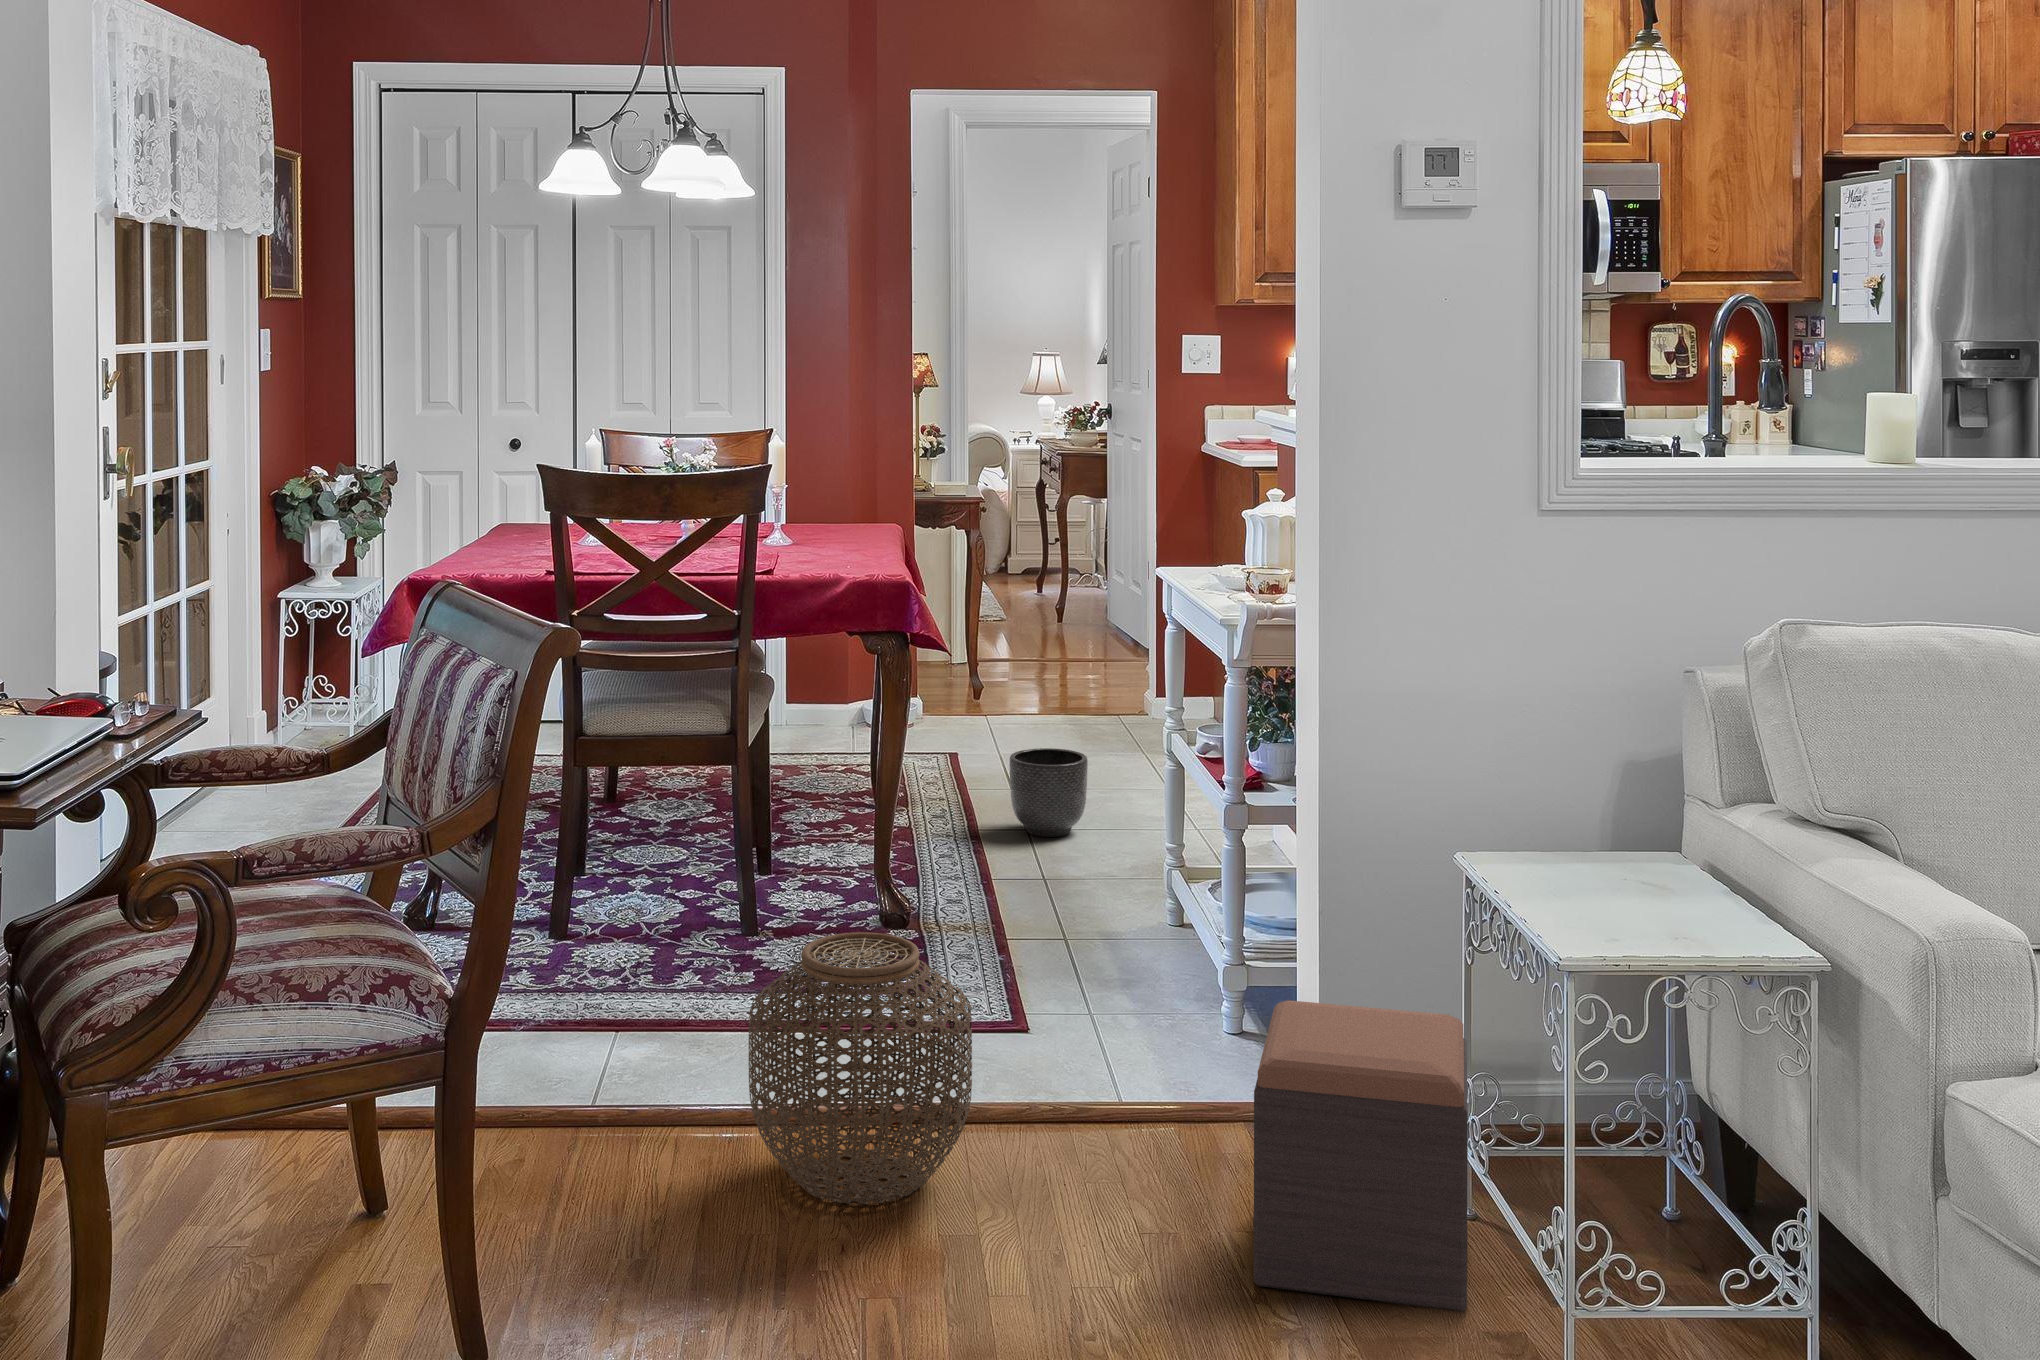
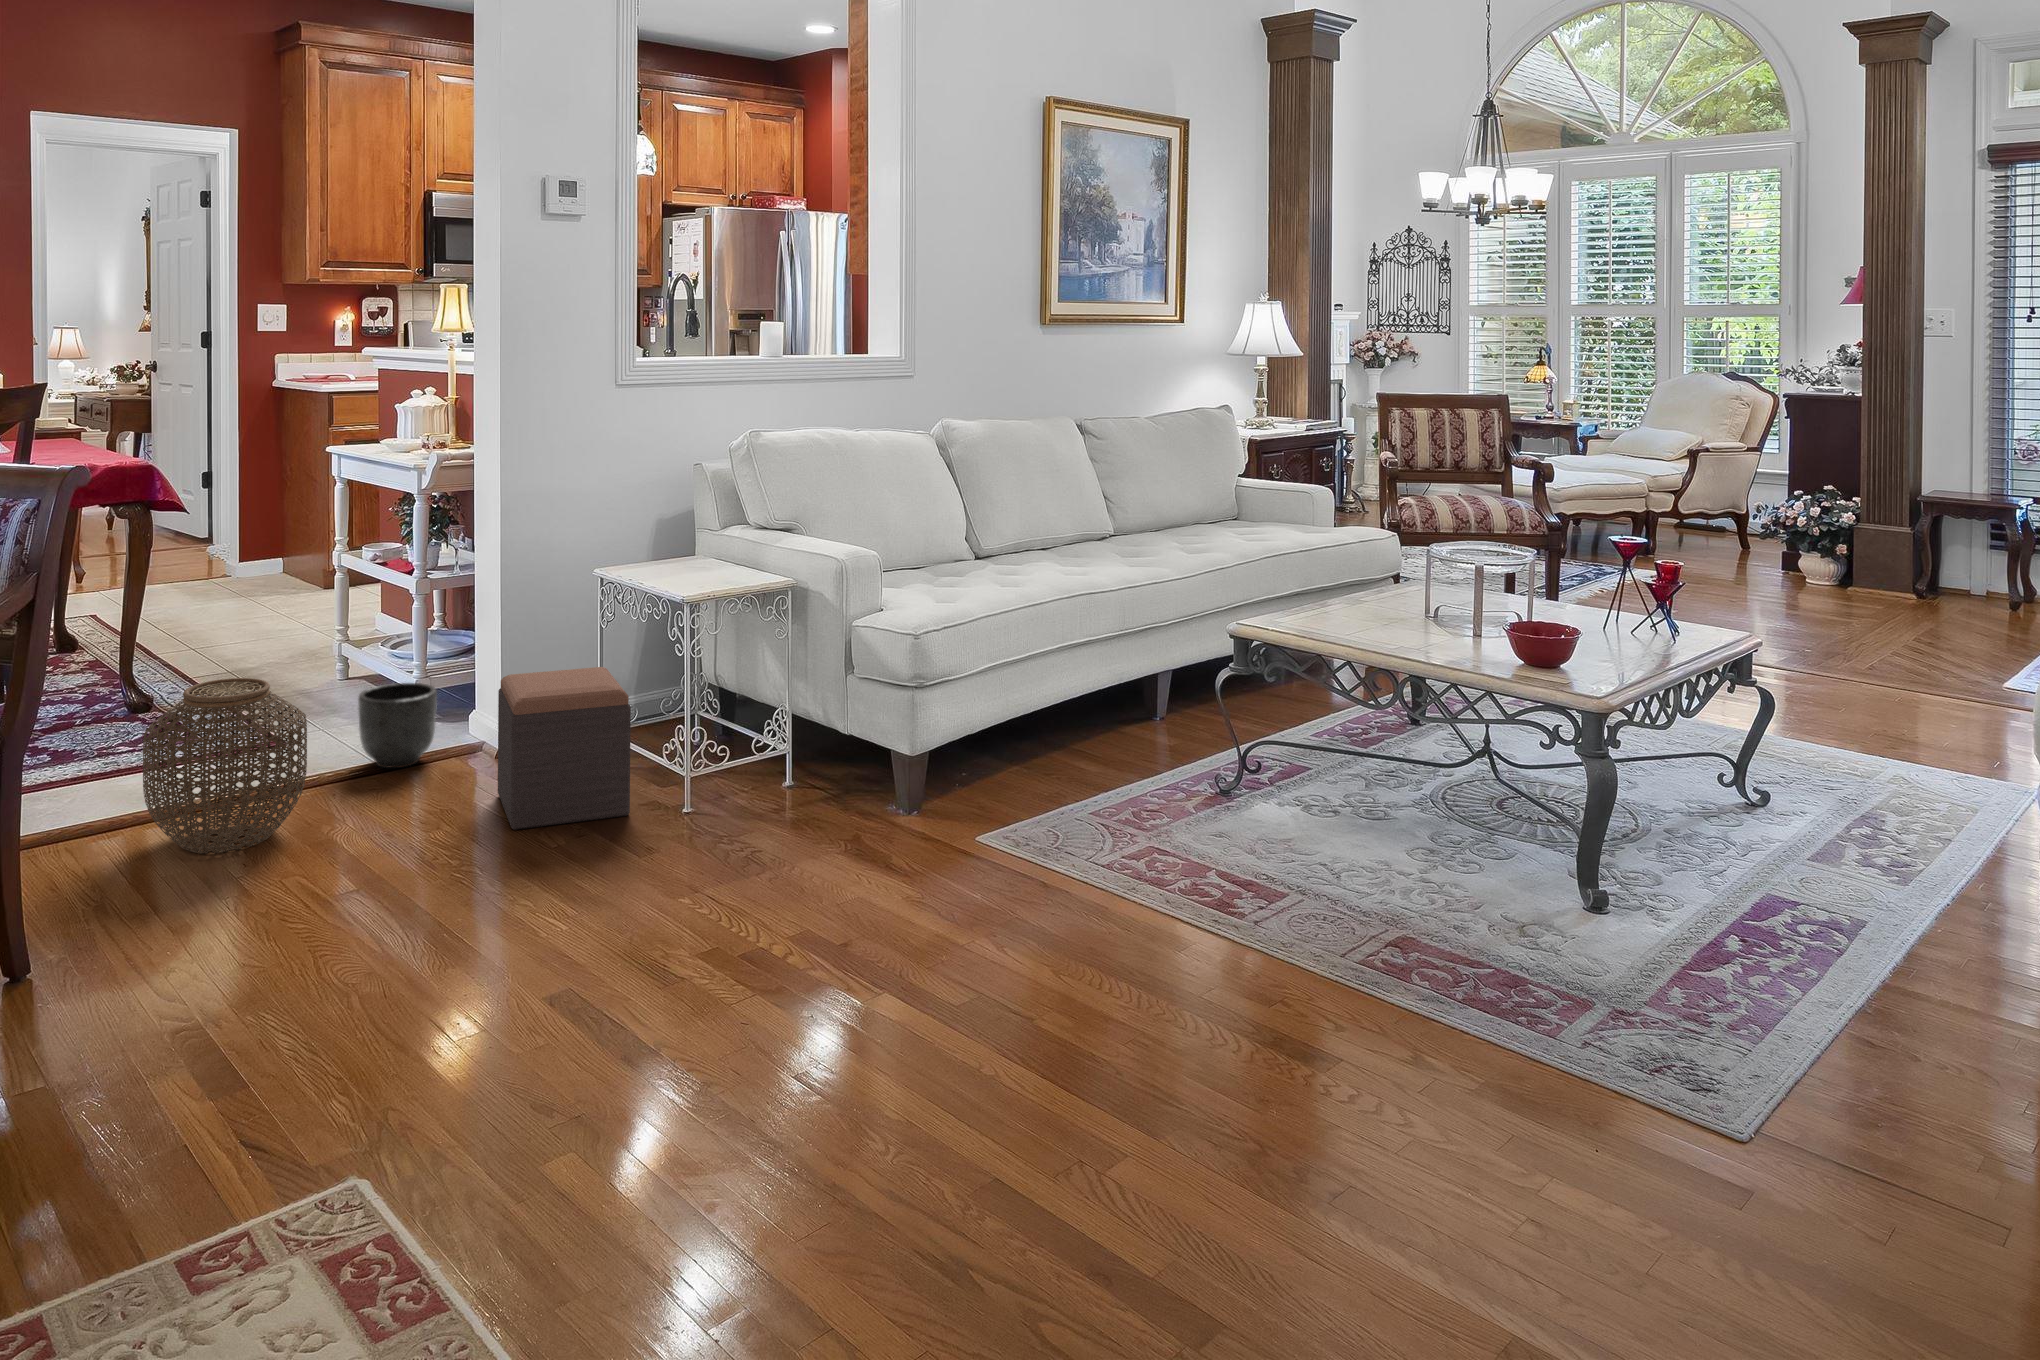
planter: present [1009,748,1088,837] -> present [358,683,437,768]

